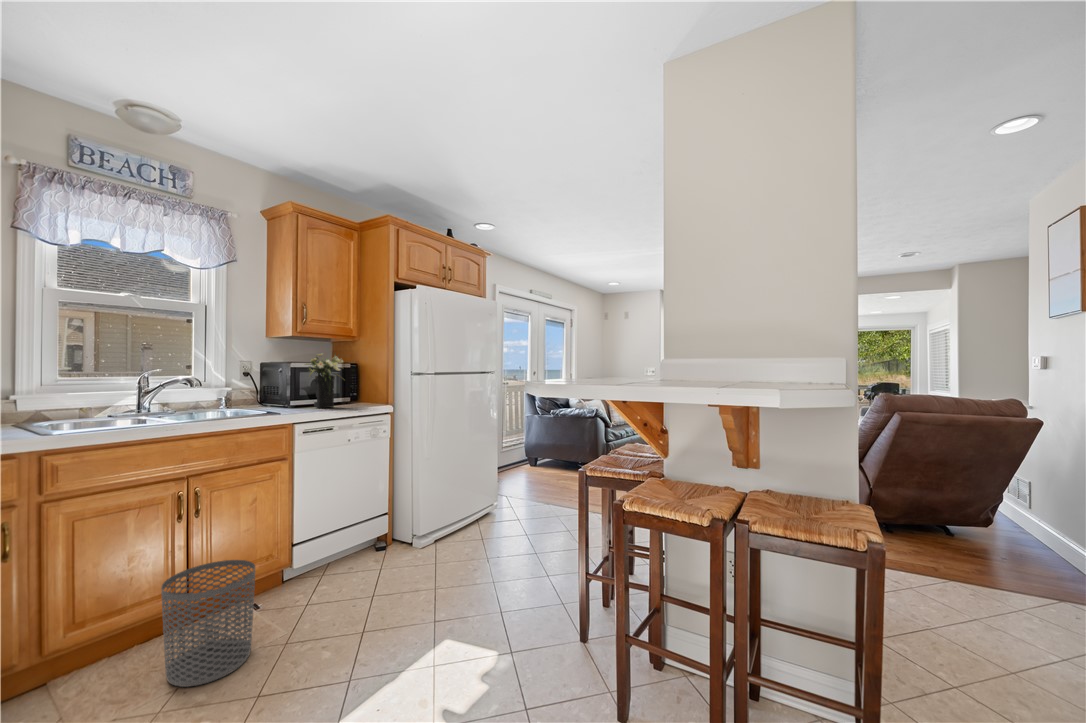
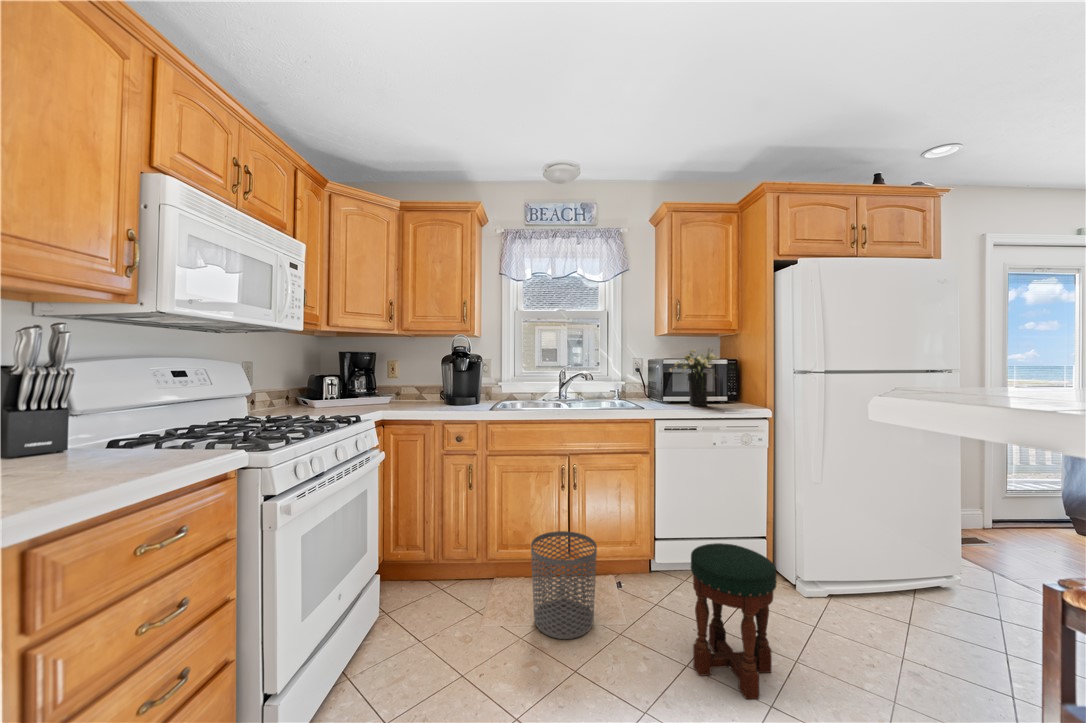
stool: none [358,514,425,631] -> present [691,543,777,699]

